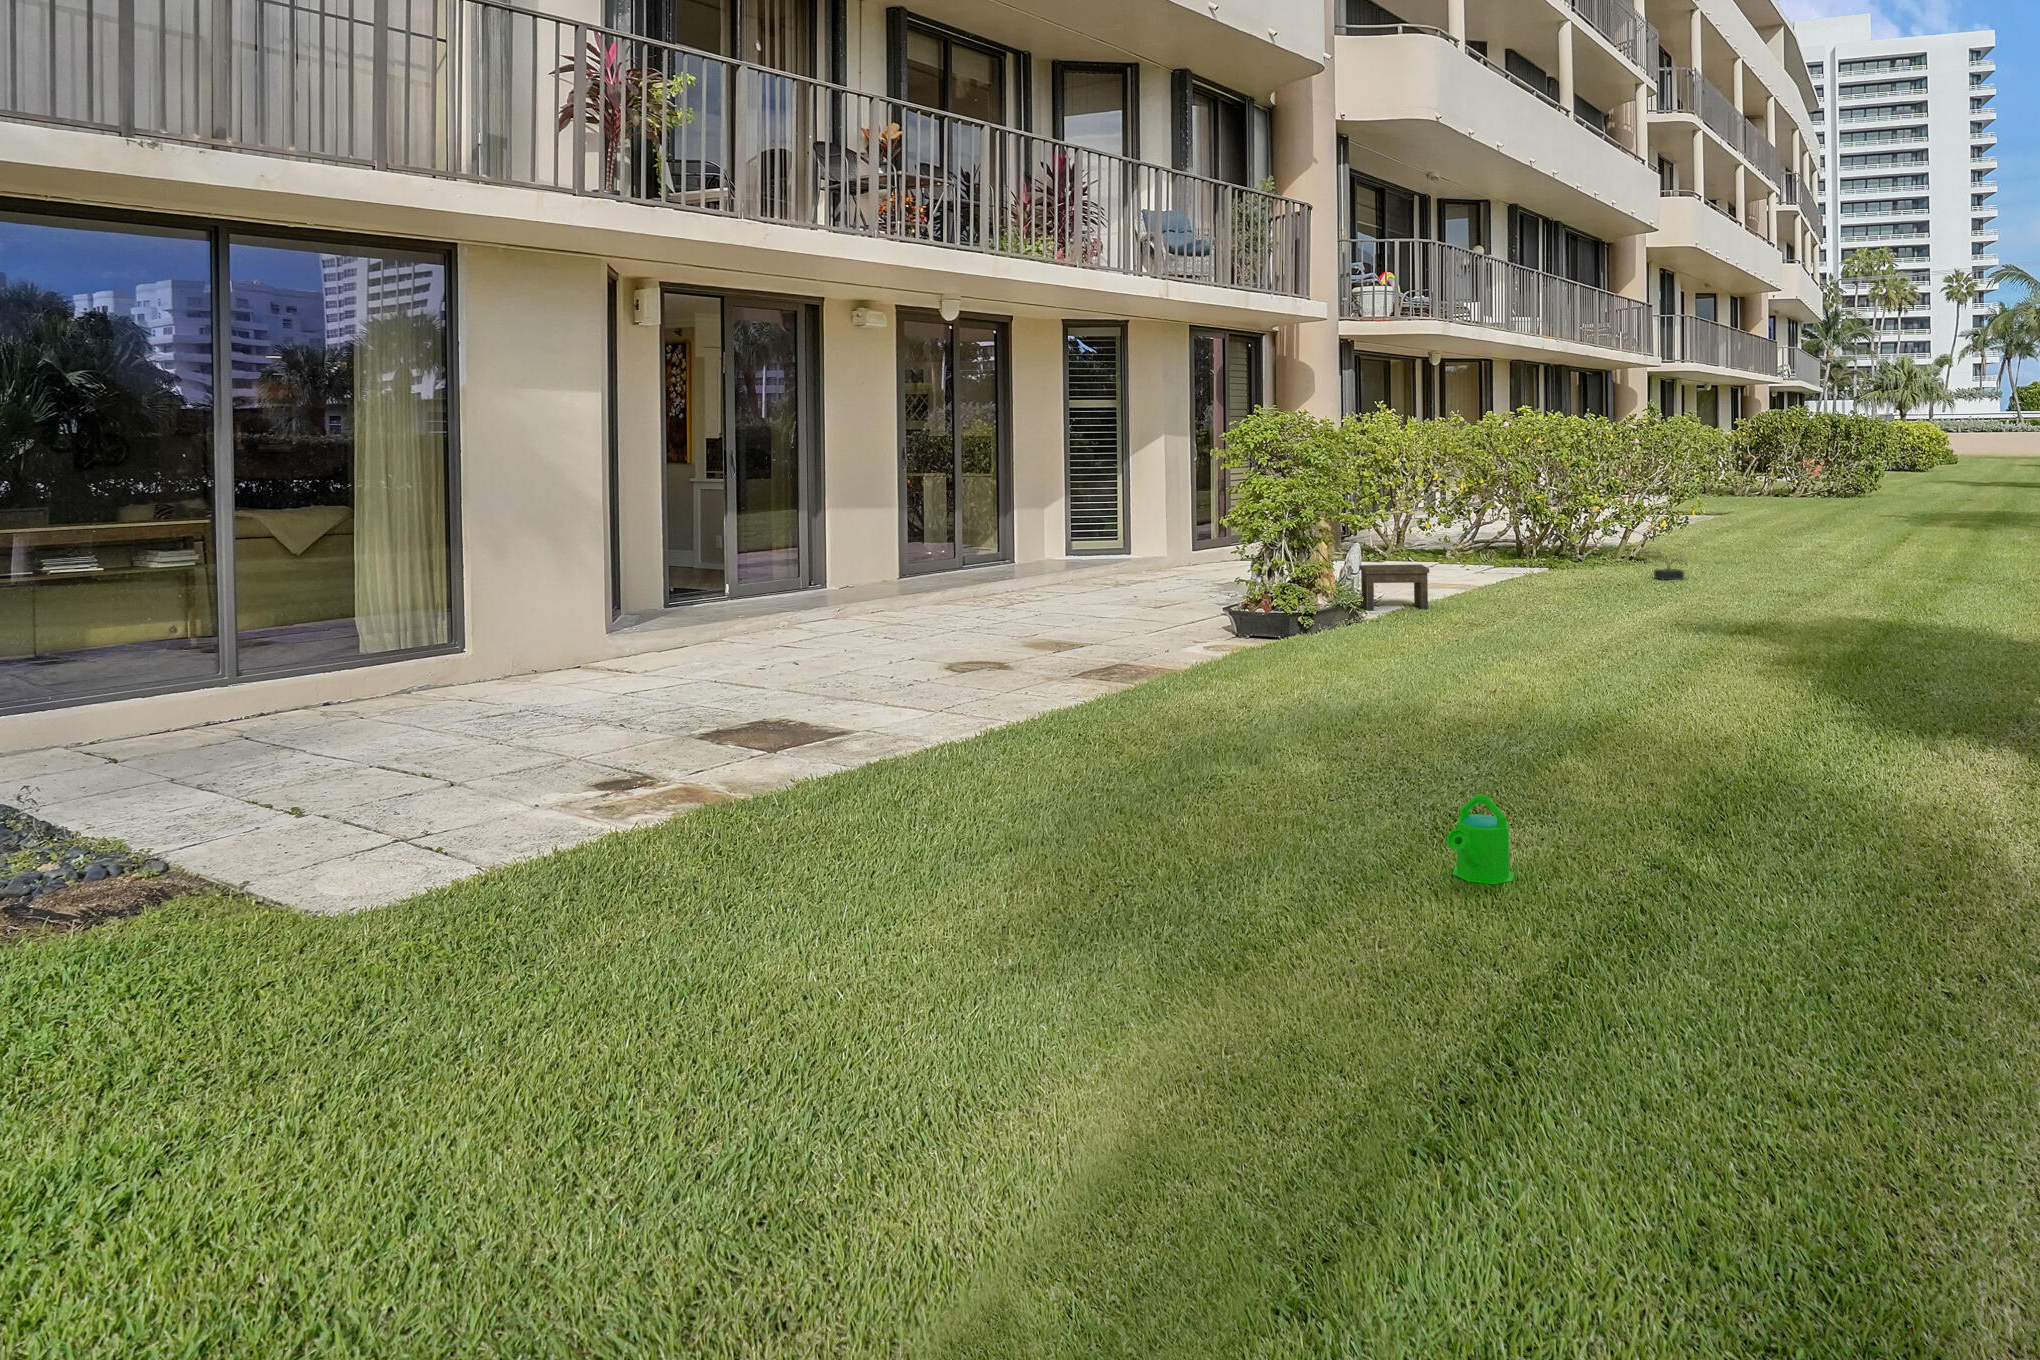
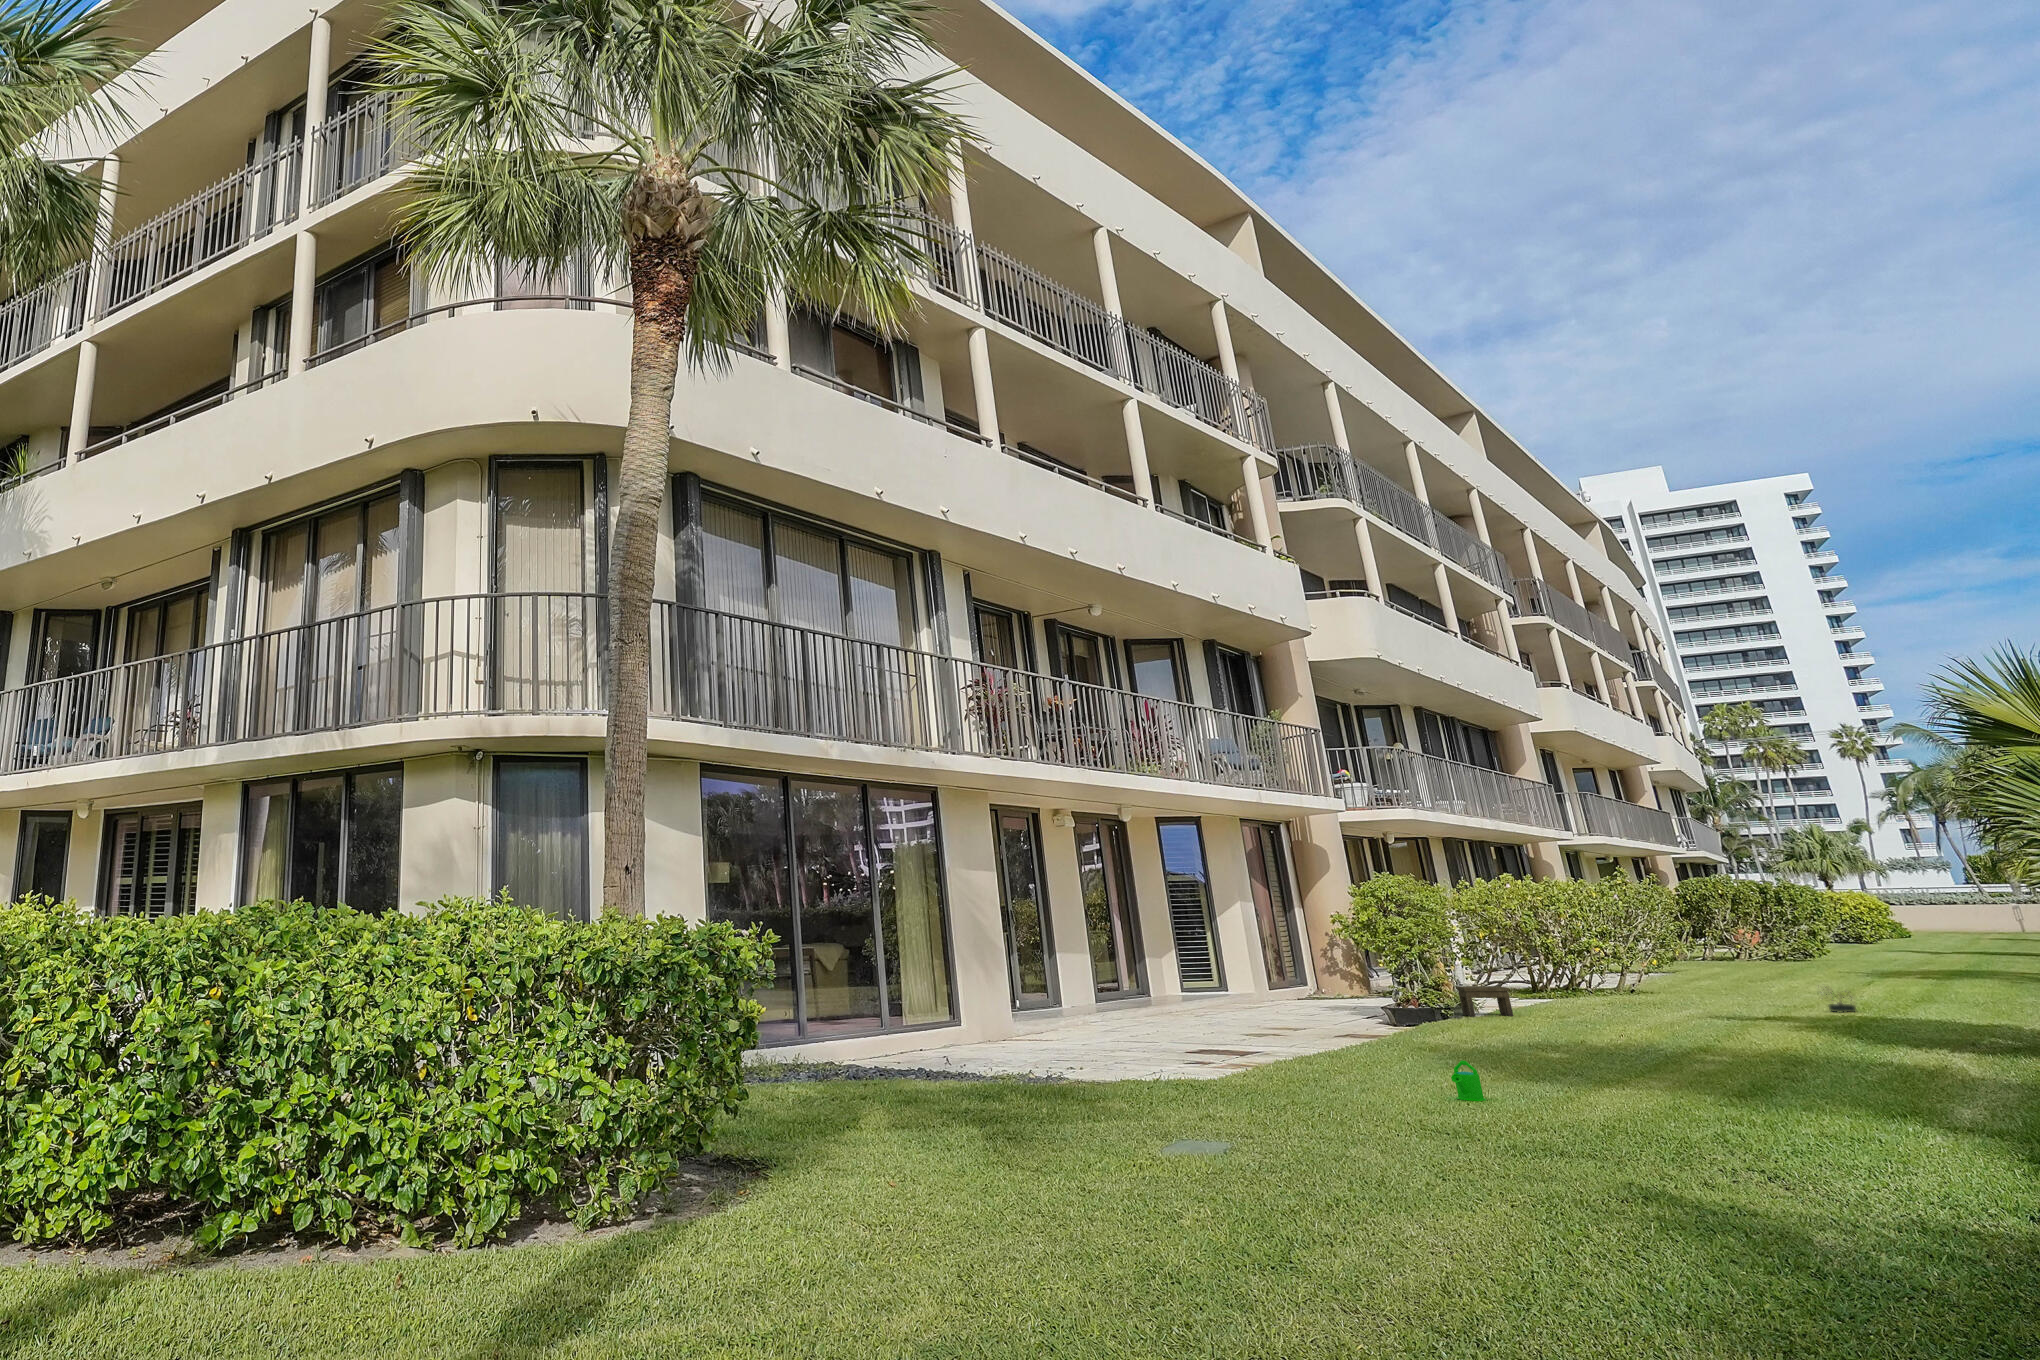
decorative plant: present [1651,550,1684,580] -> present [1821,987,1856,1012]
watering can: present [1446,794,1514,884] -> present [1451,1060,1486,1101]

